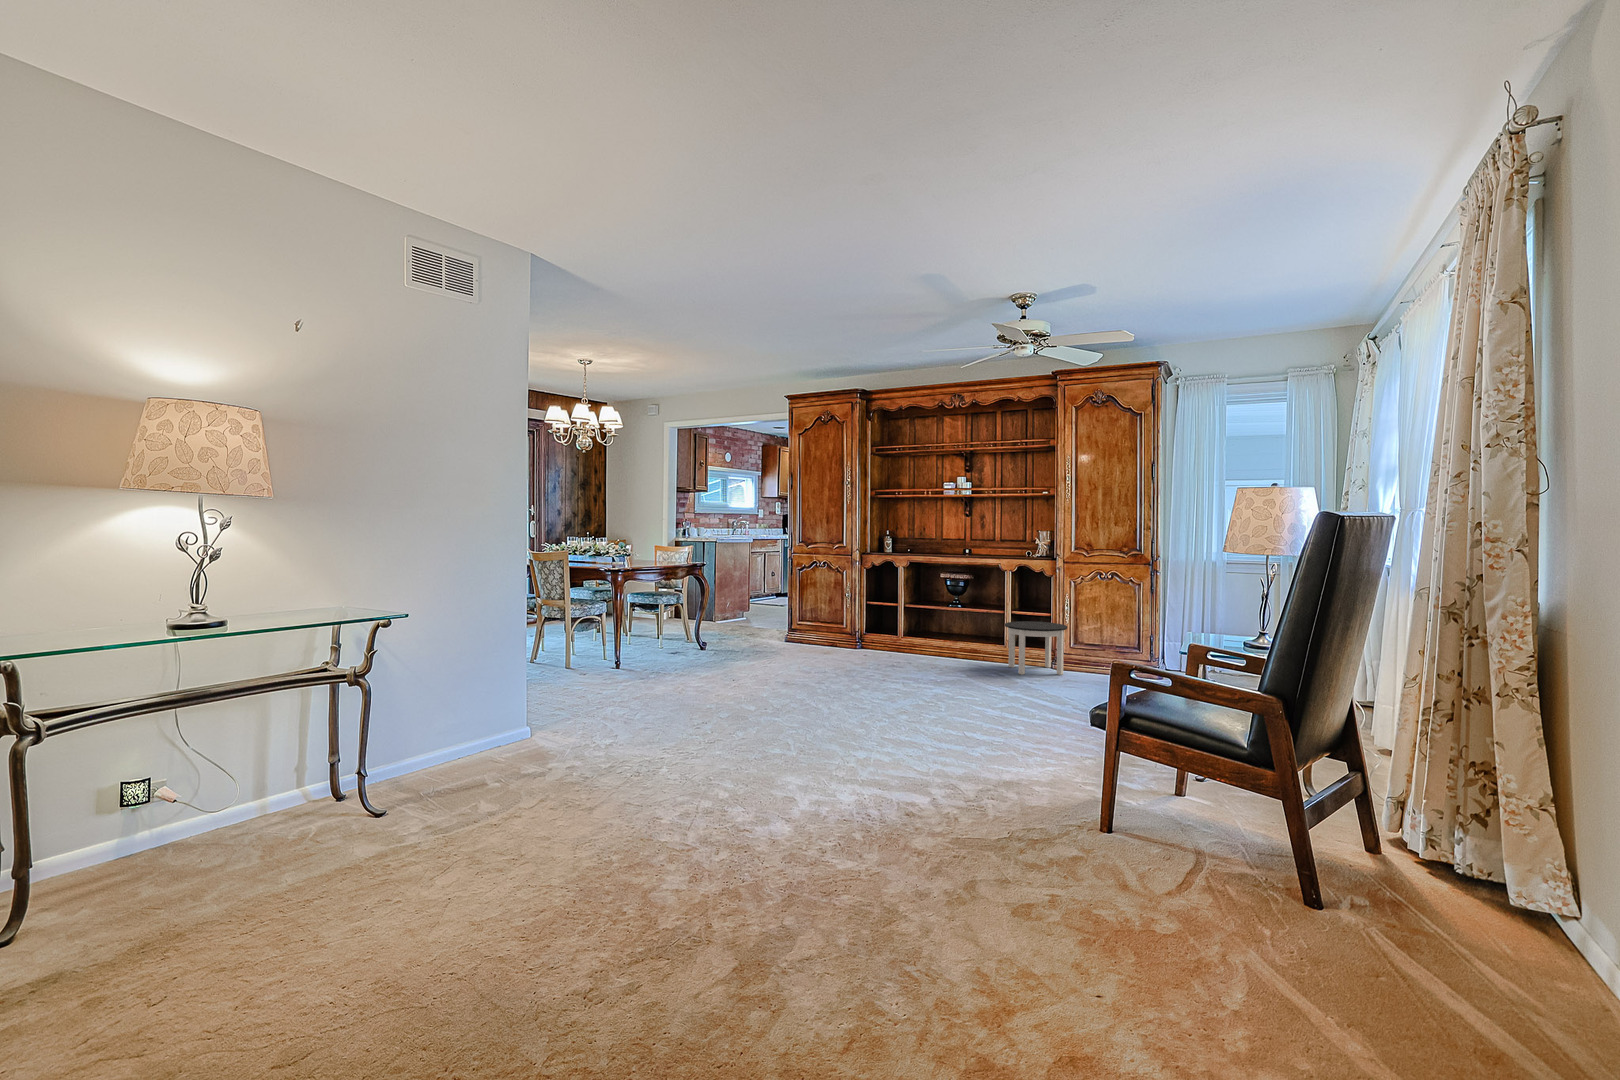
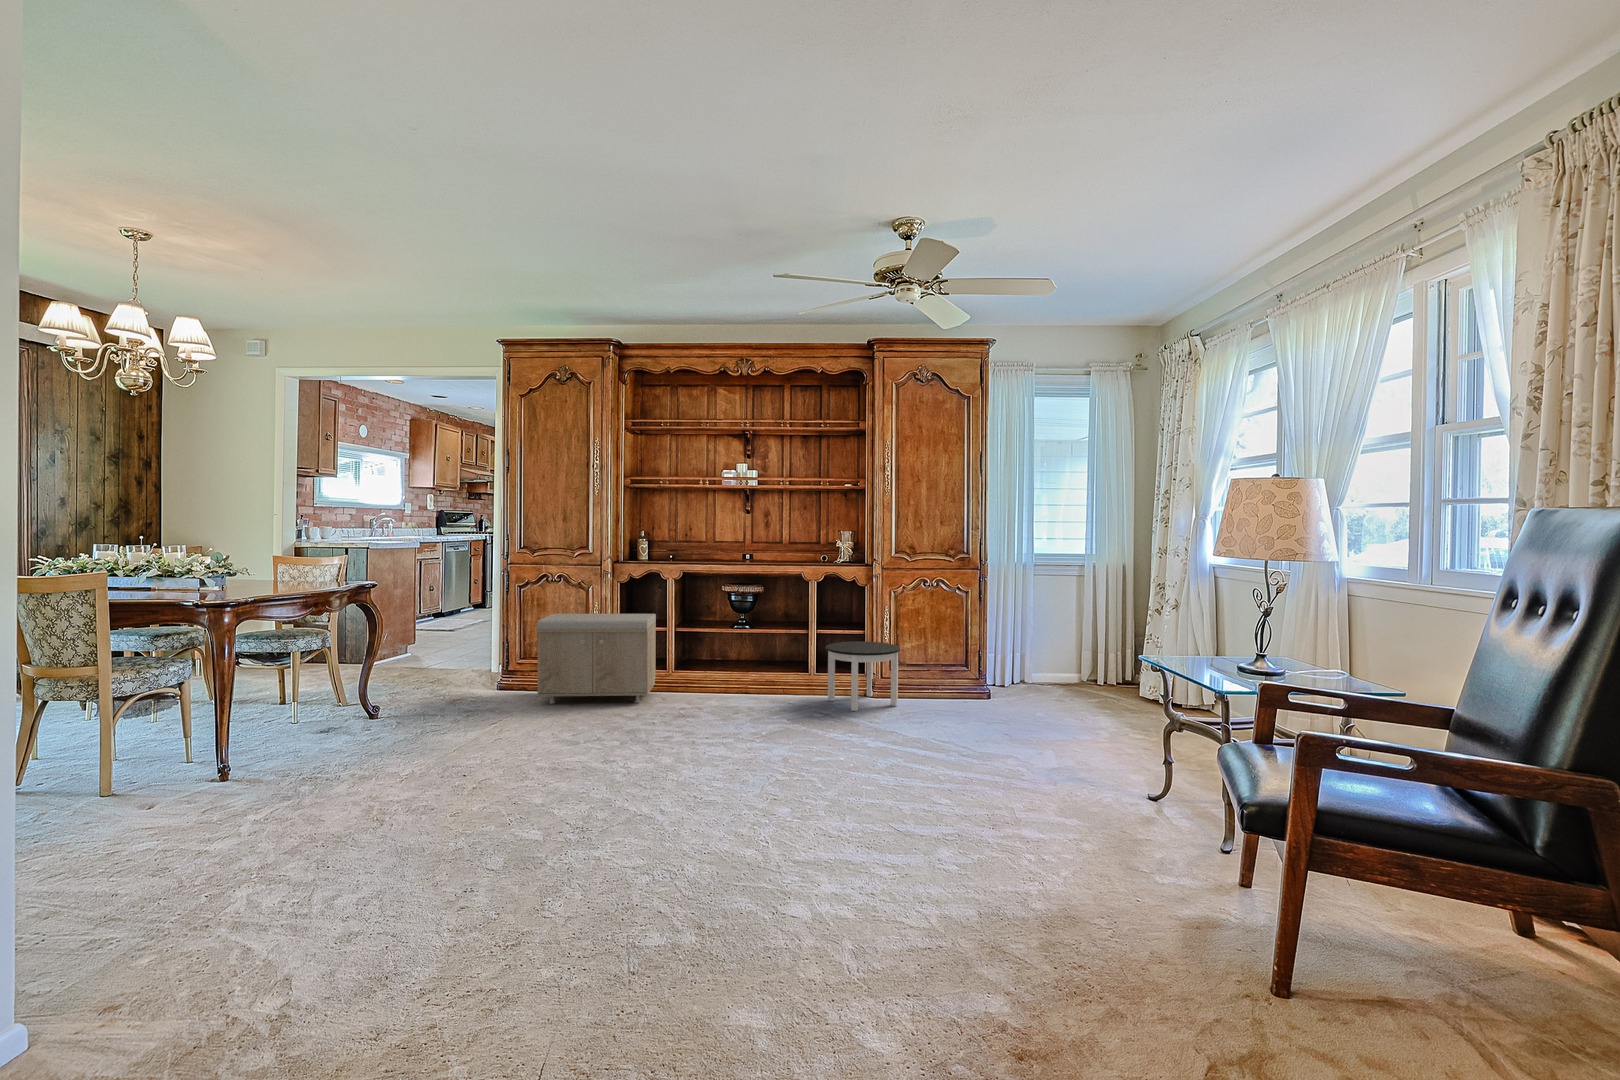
storage bench: none [799,589,886,656] -> present [537,614,656,704]

